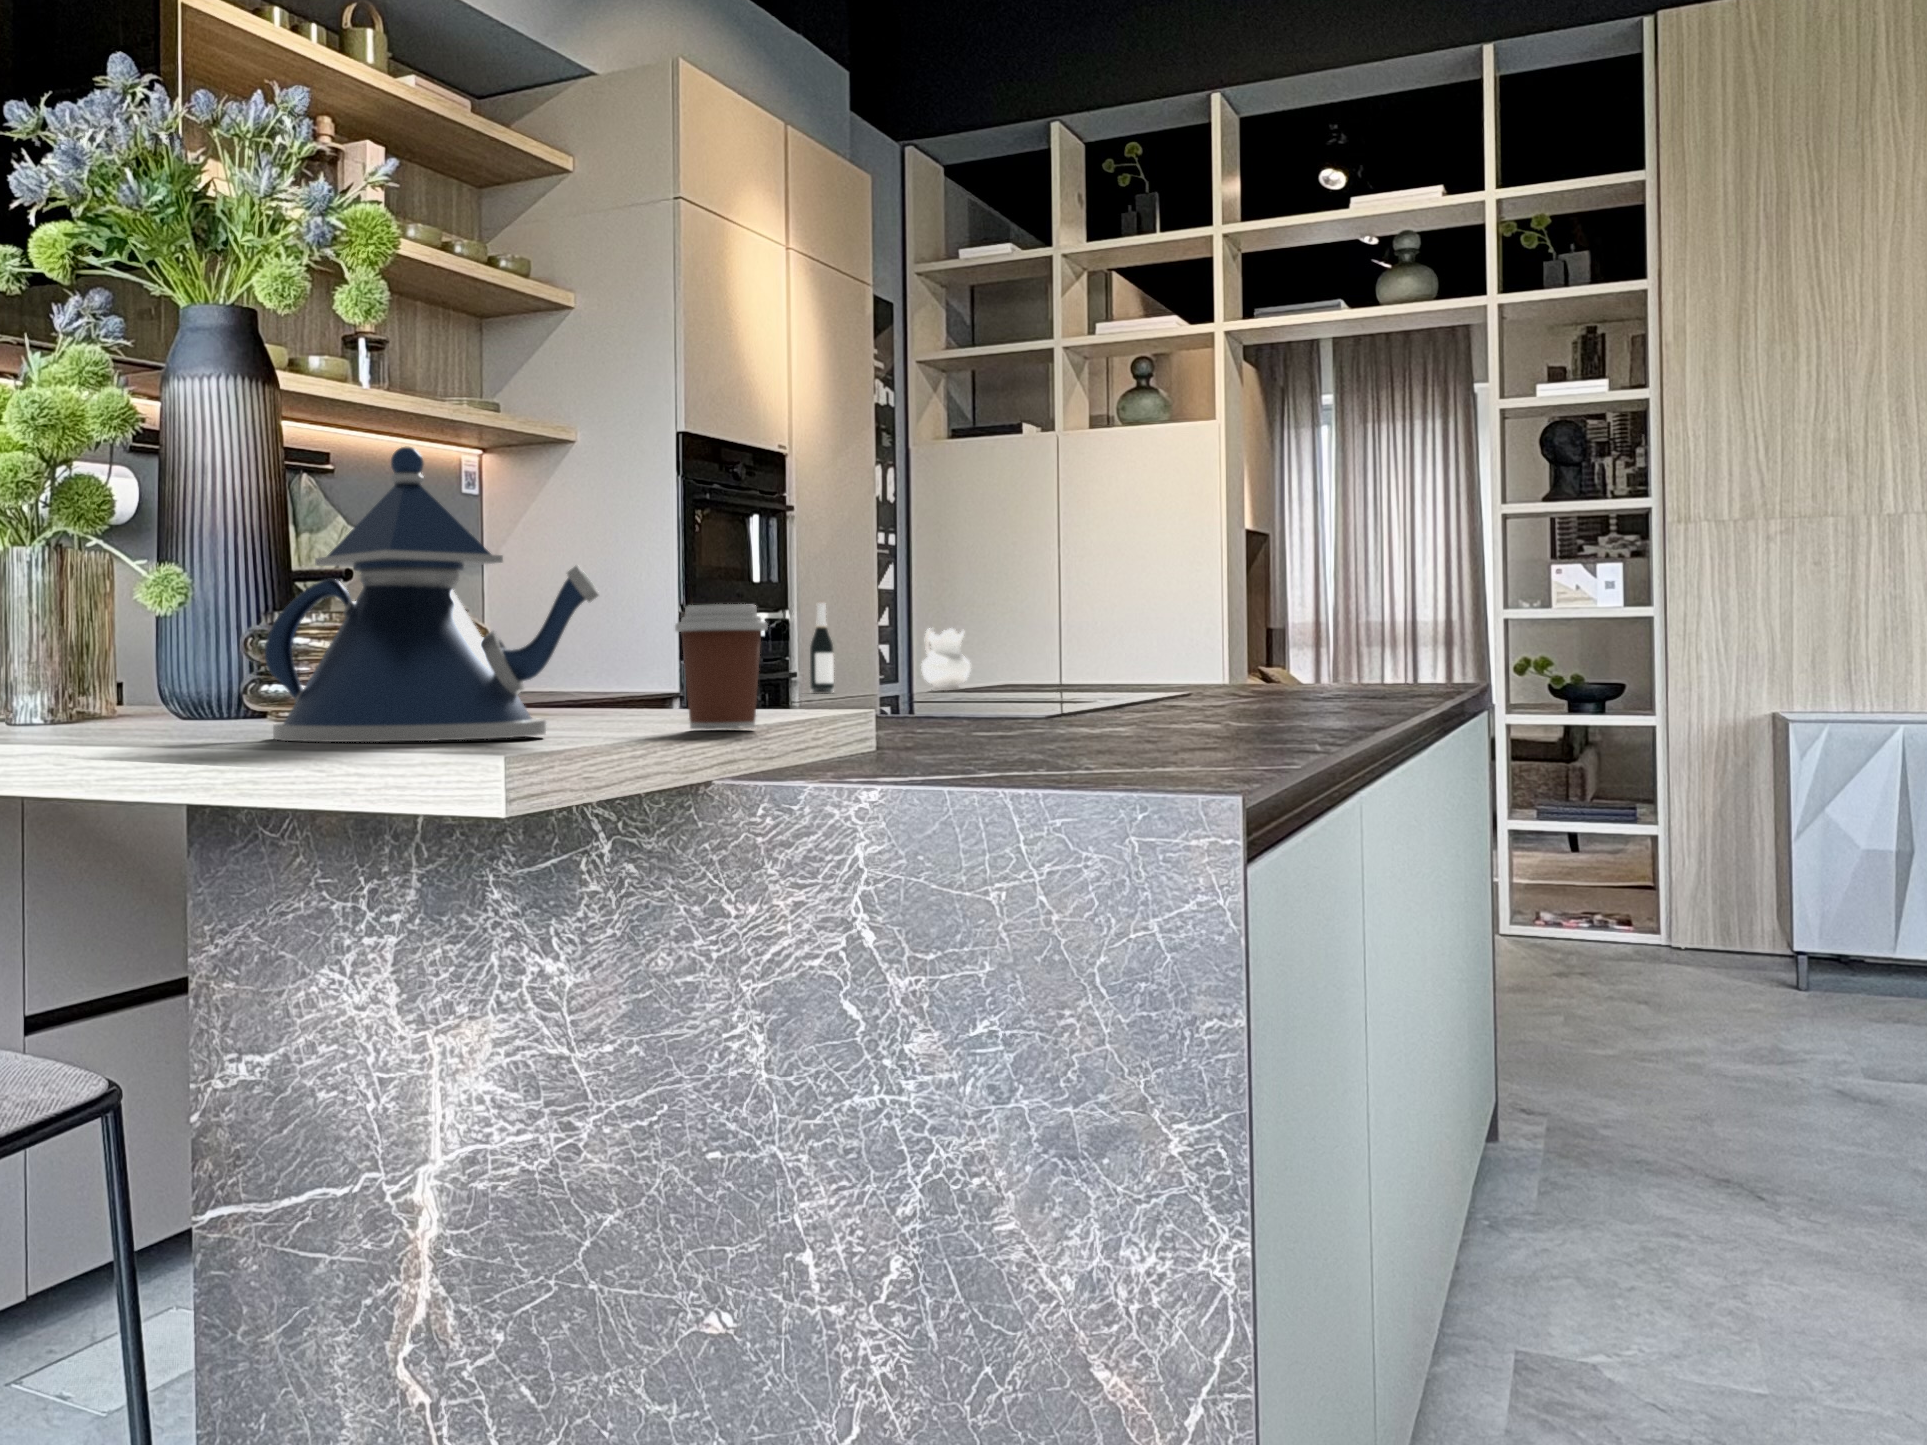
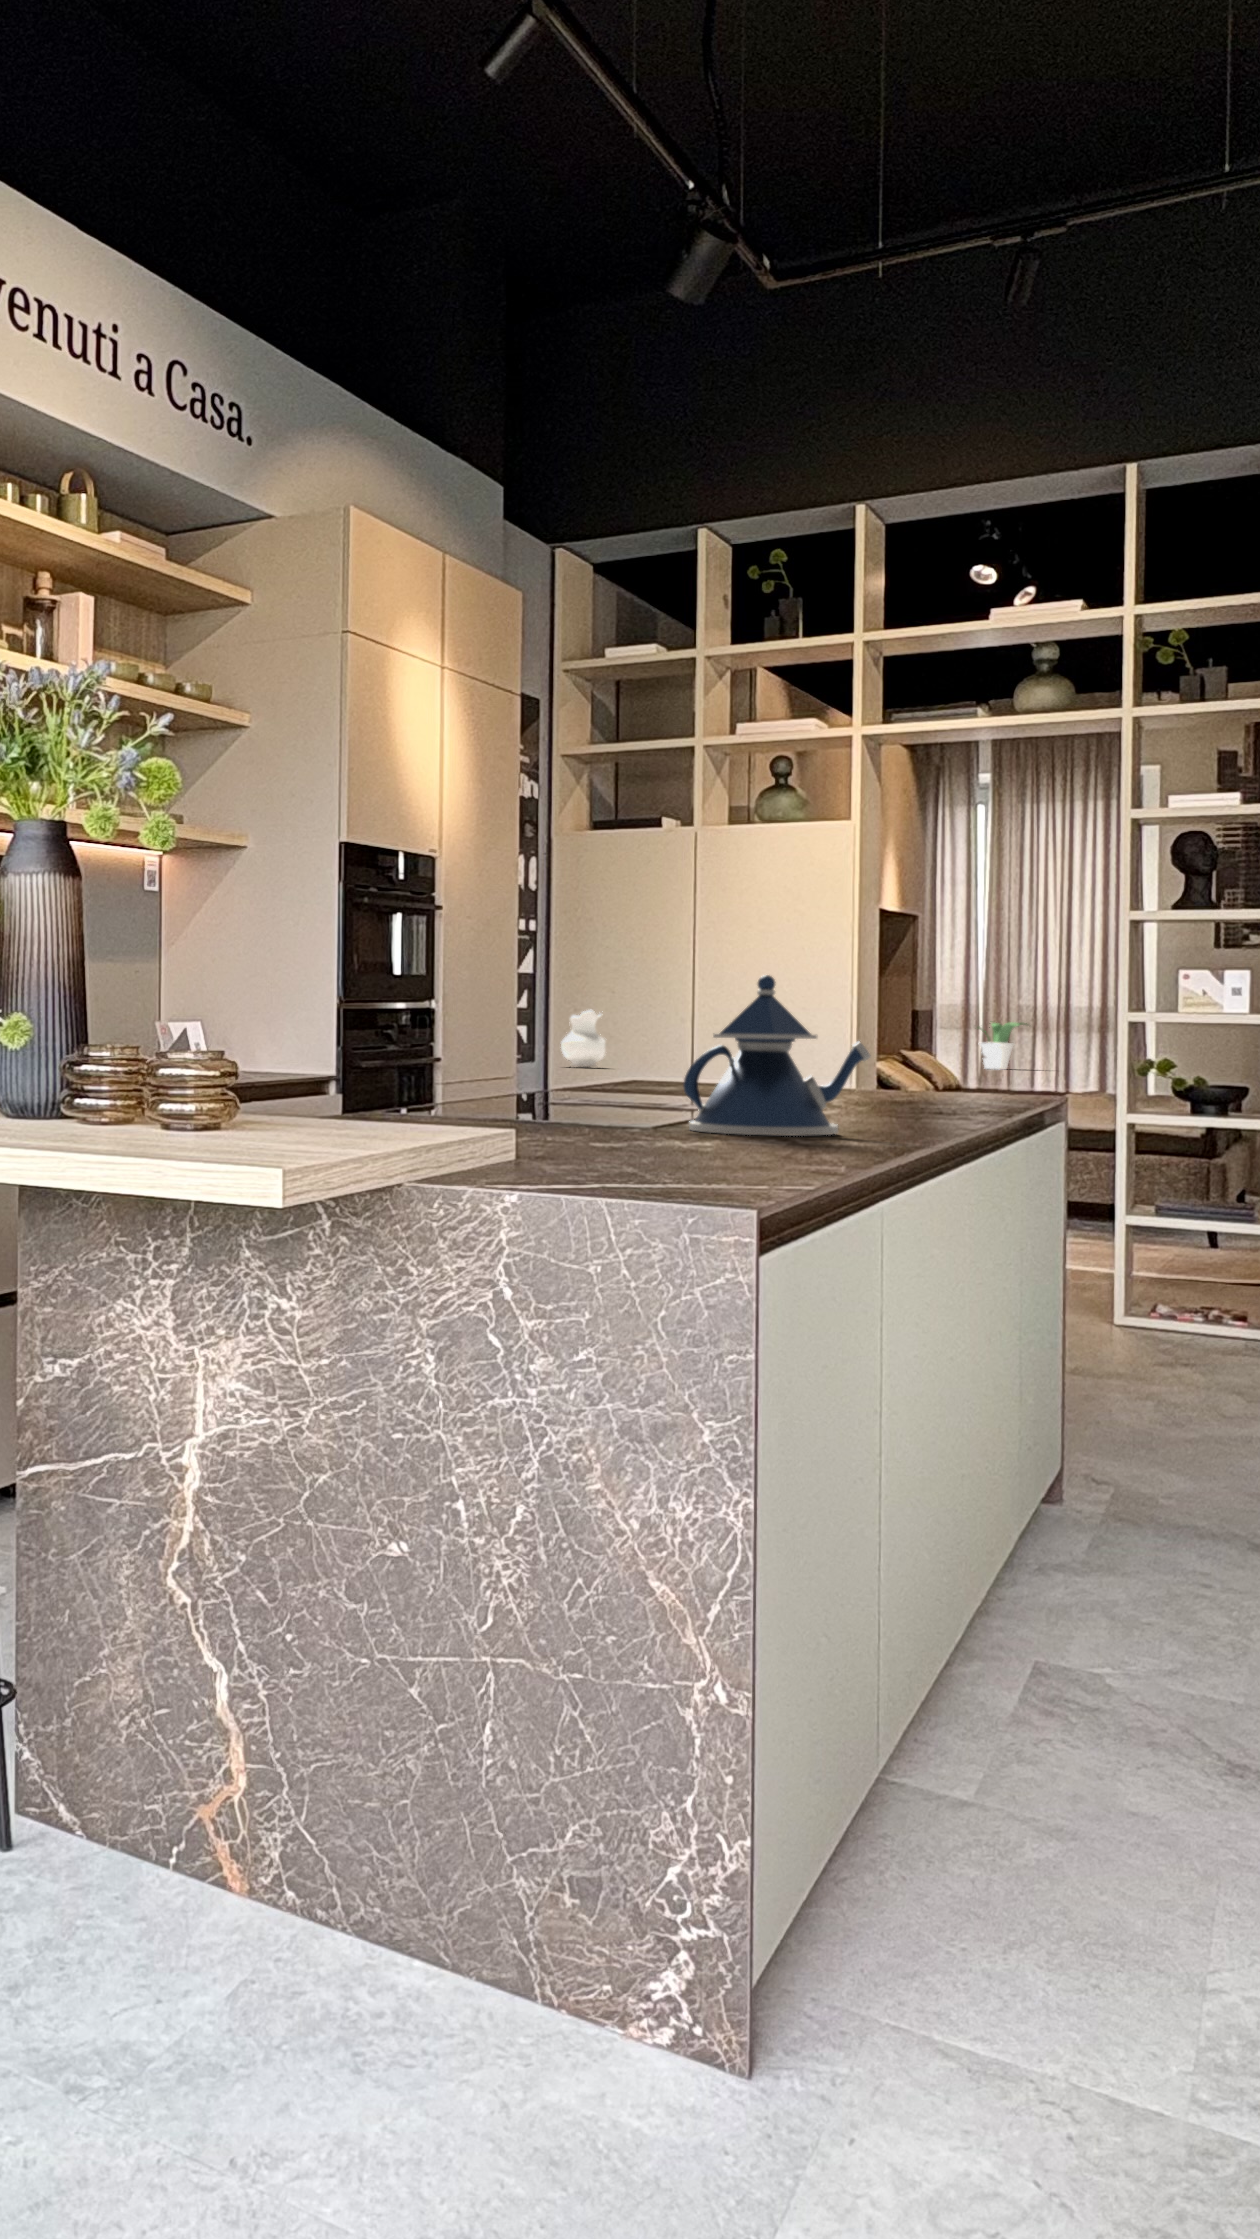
teapot: present [265,447,599,742] -> present [683,975,871,1136]
wine bottle: present [810,601,834,693] -> none [458,987,480,1070]
coffee cup: present [675,604,768,730] -> none [373,1049,440,1139]
potted plant: none [1335,639,1401,688] -> present [979,1022,1027,1069]

